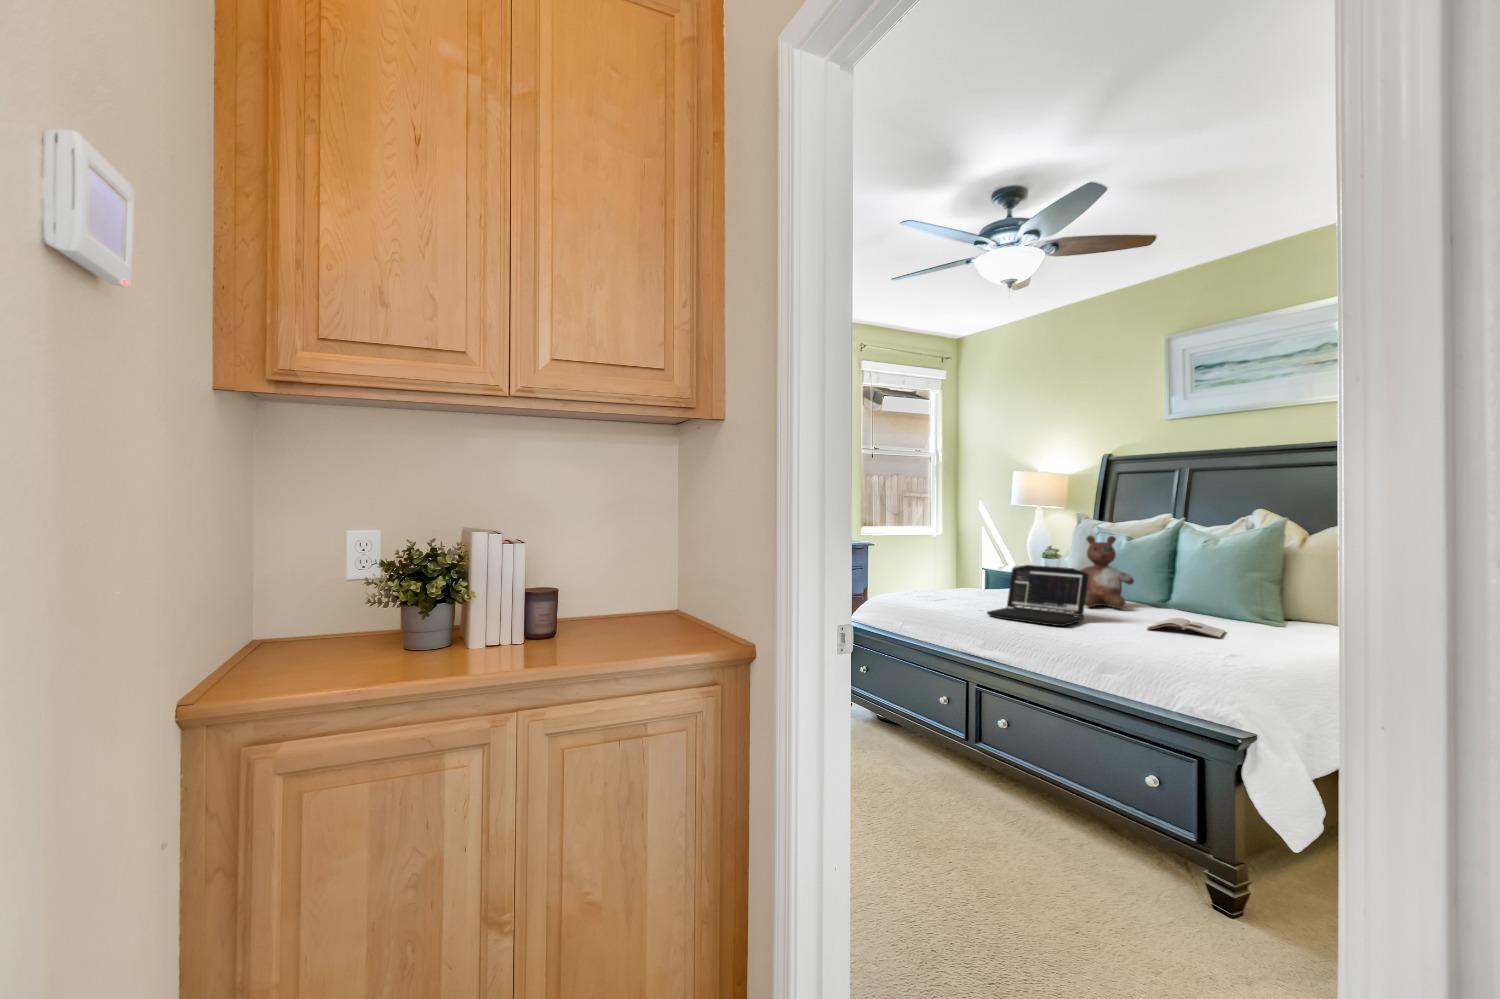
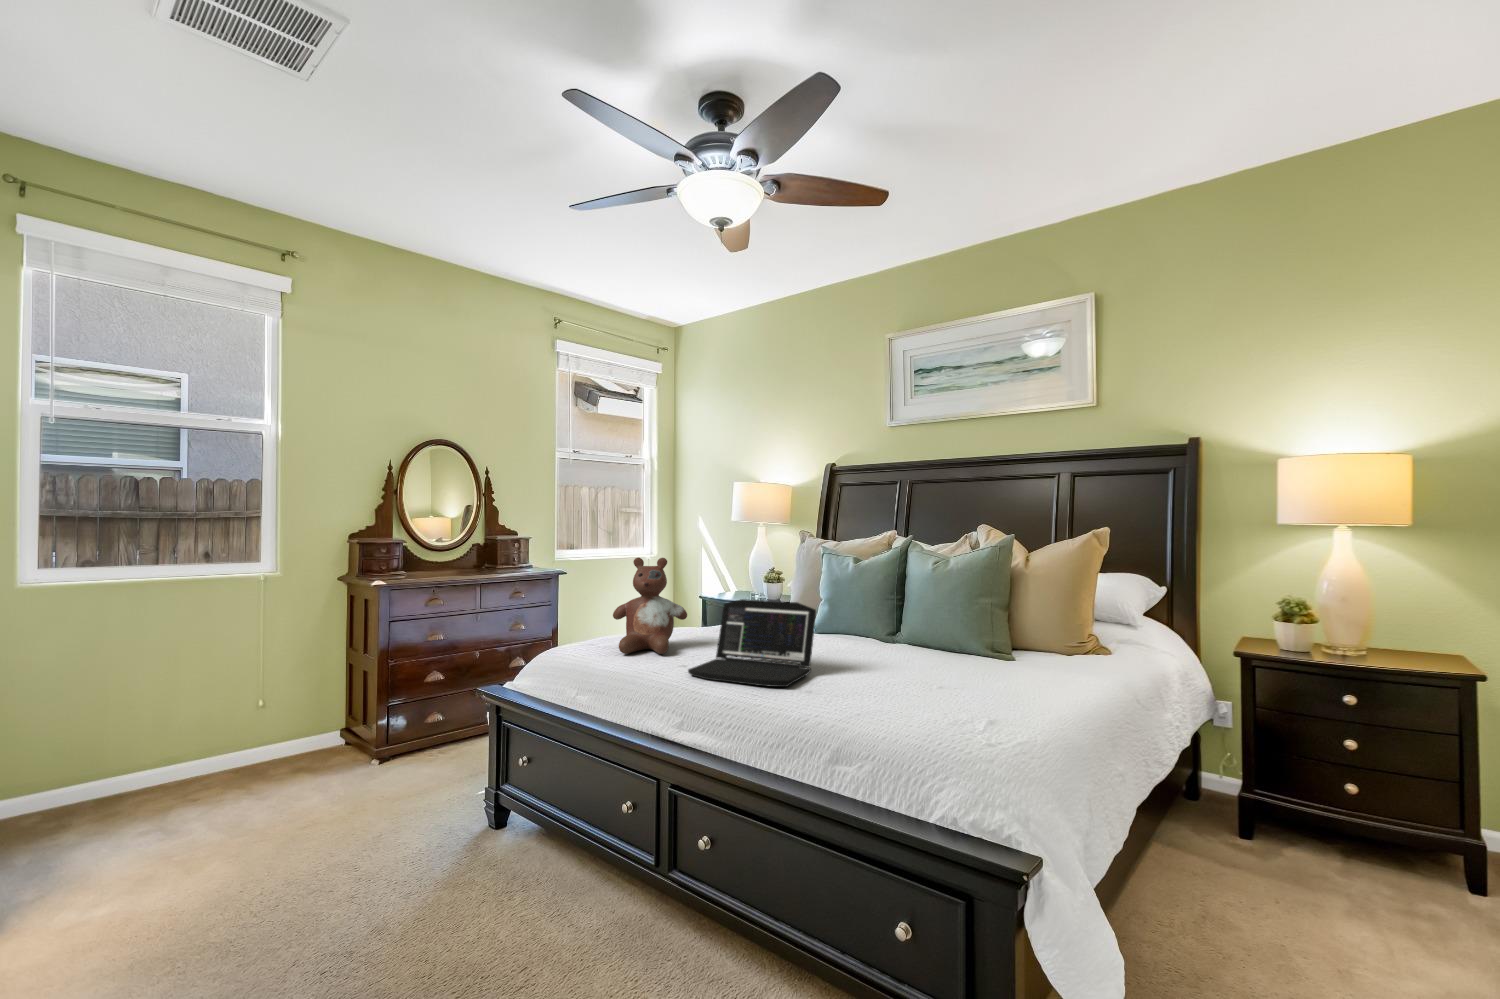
stuffed bear: present [1080,536,1134,609] -> present [613,558,687,654]
magazine: present [1147,618,1225,638] -> none [886,661,970,689]

